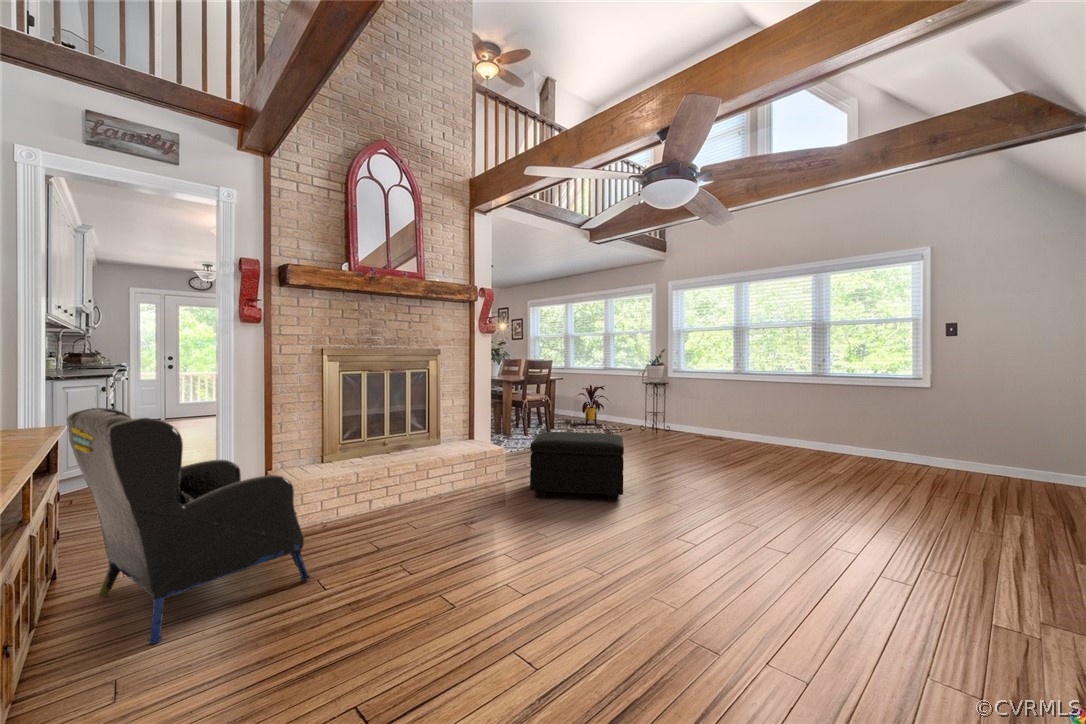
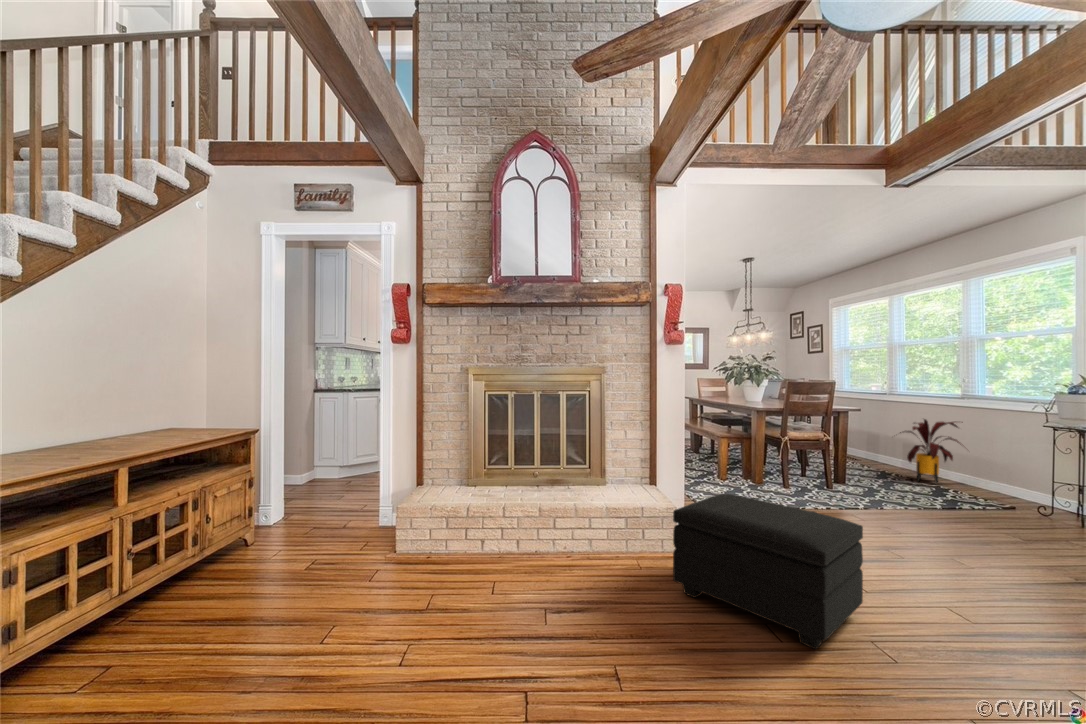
armchair: present [67,408,311,644] -> none [137,421,347,645]

